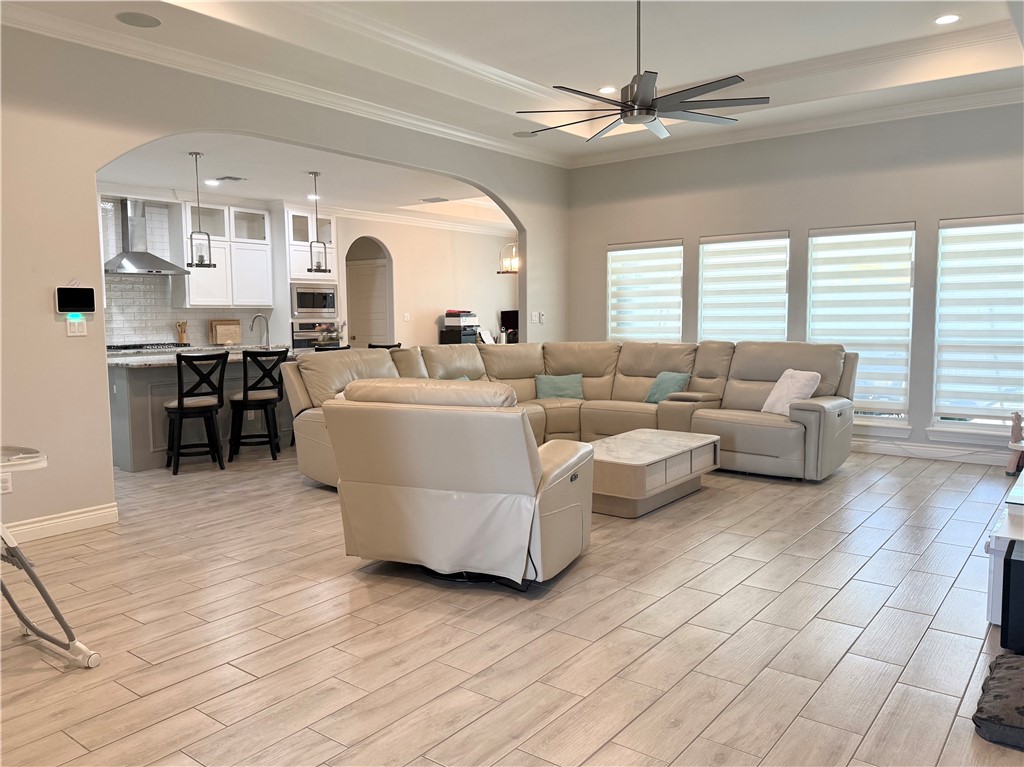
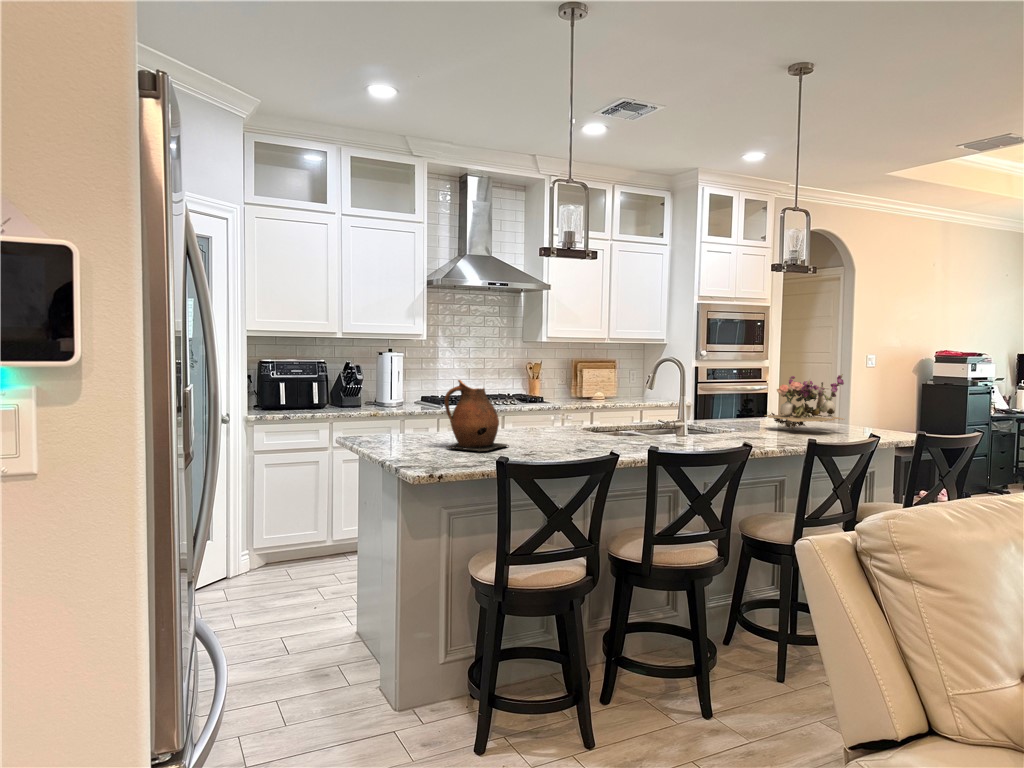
ceramic pitcher: none [142,327,177,359] -> present [445,380,509,452]

